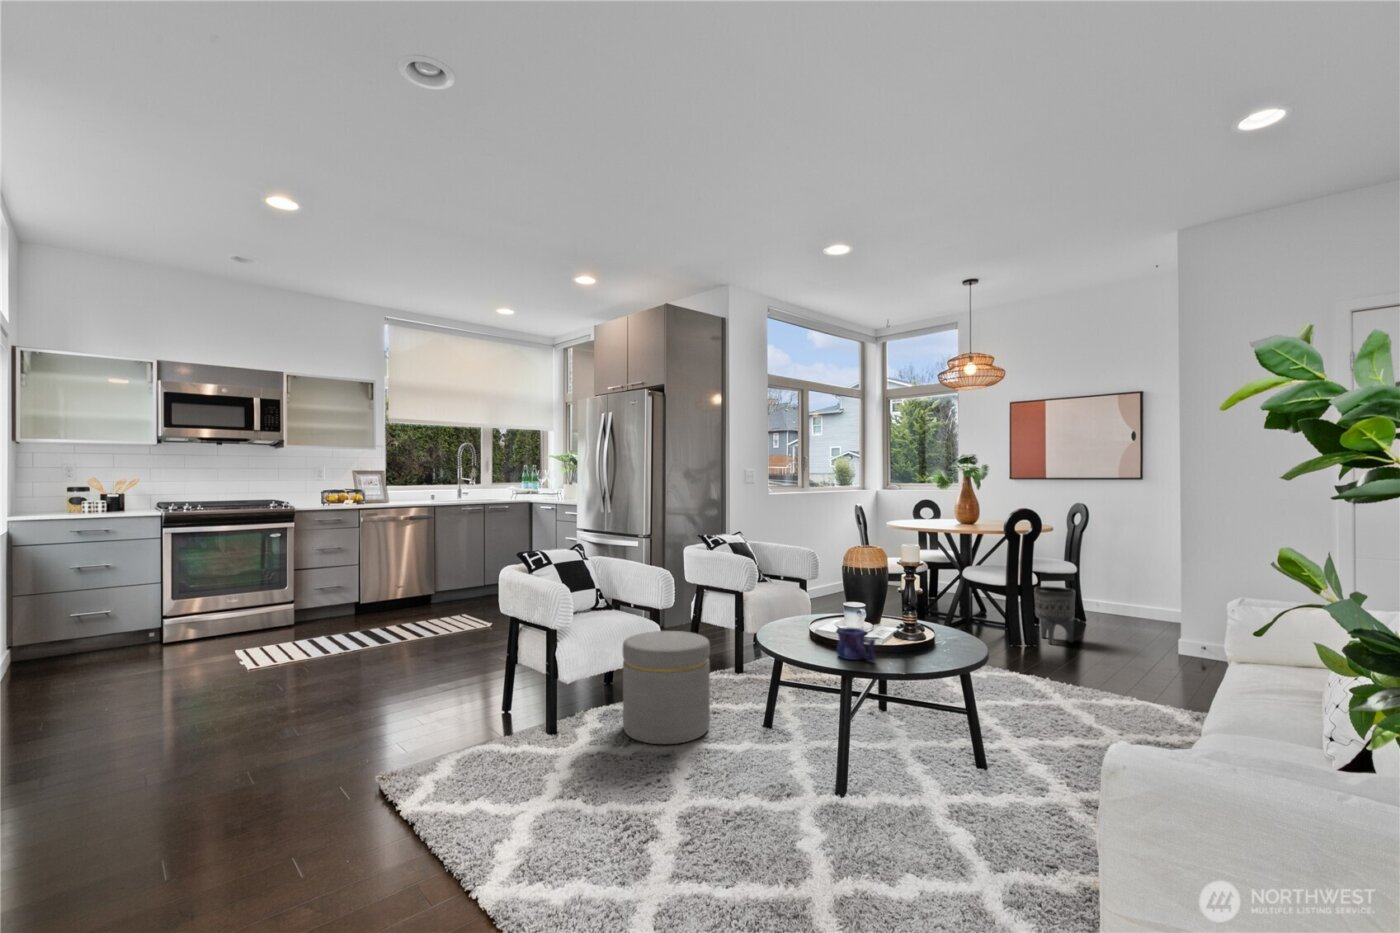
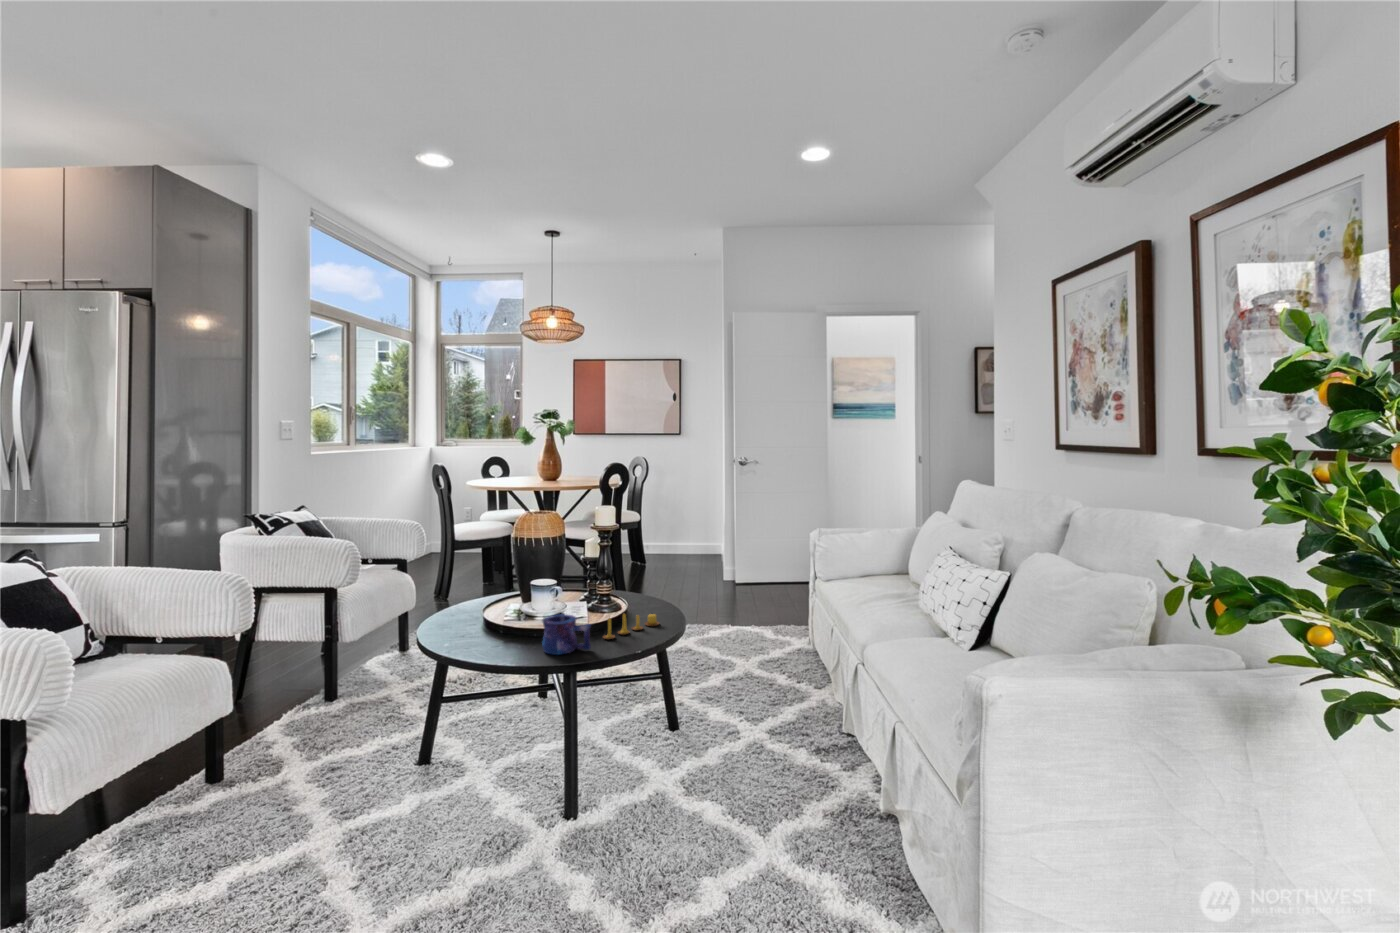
planter: present [1034,586,1075,644] -> none [621,535,655,589]
ottoman: present [622,631,710,744] -> none [176,663,340,854]
candle: none [893,637,957,658] -> present [603,614,659,639]

